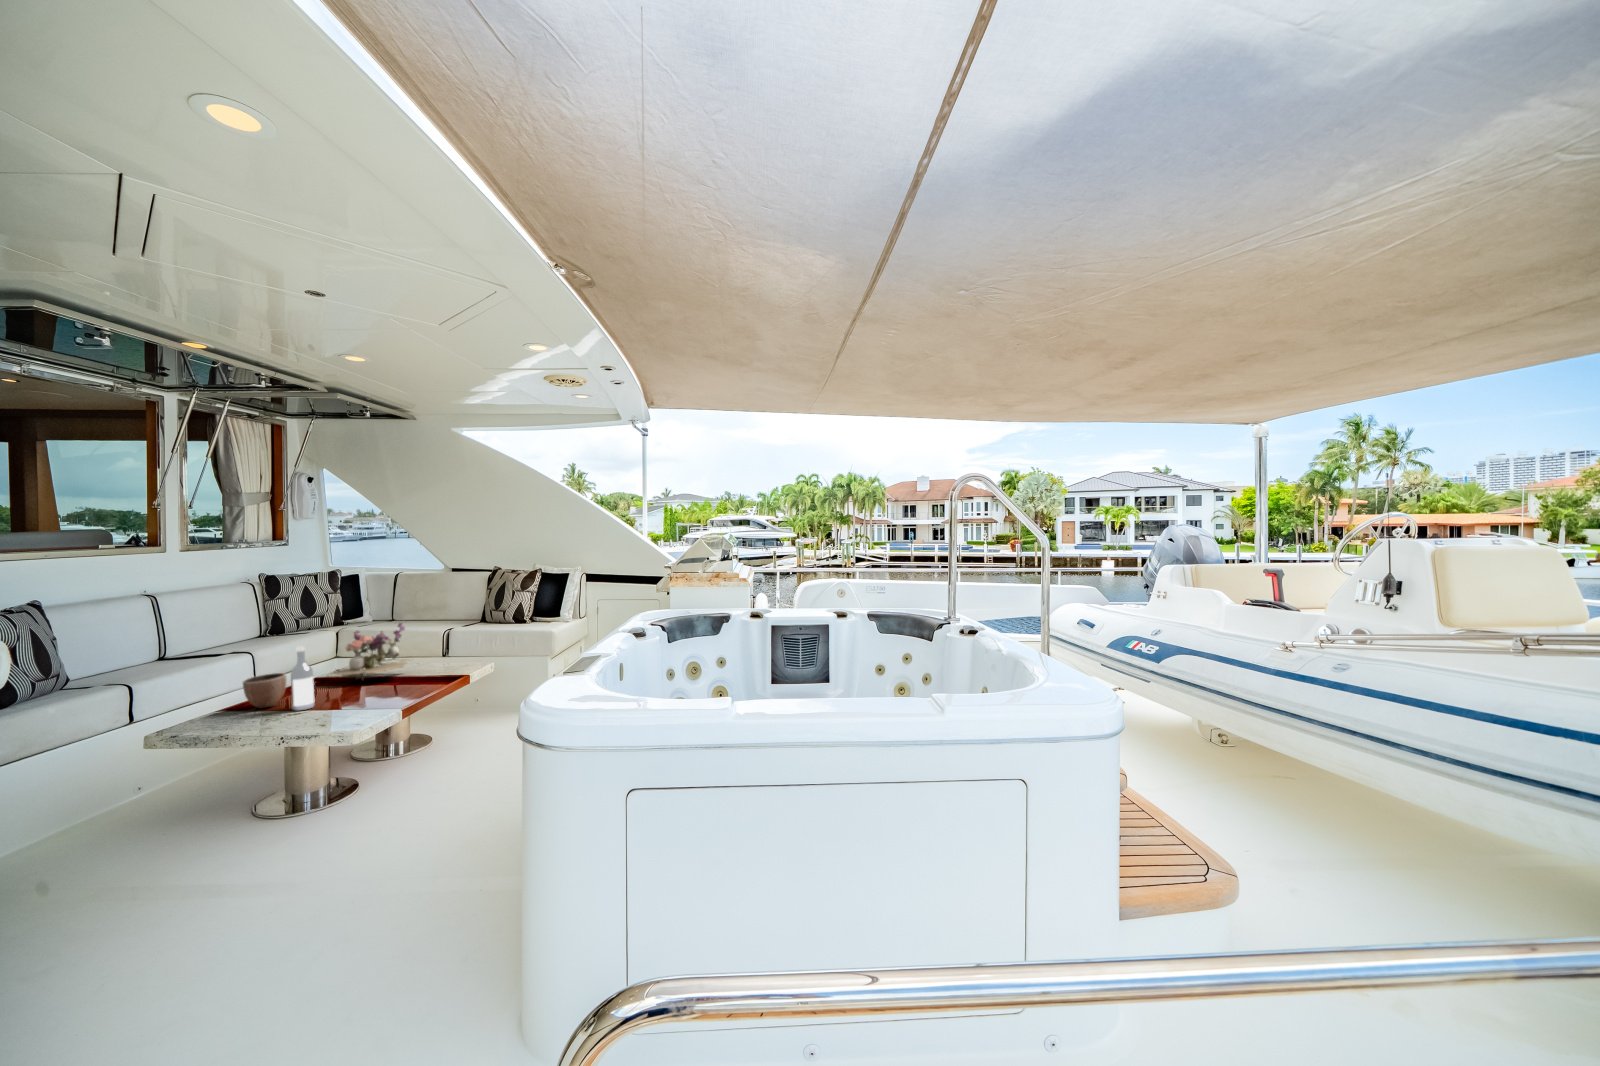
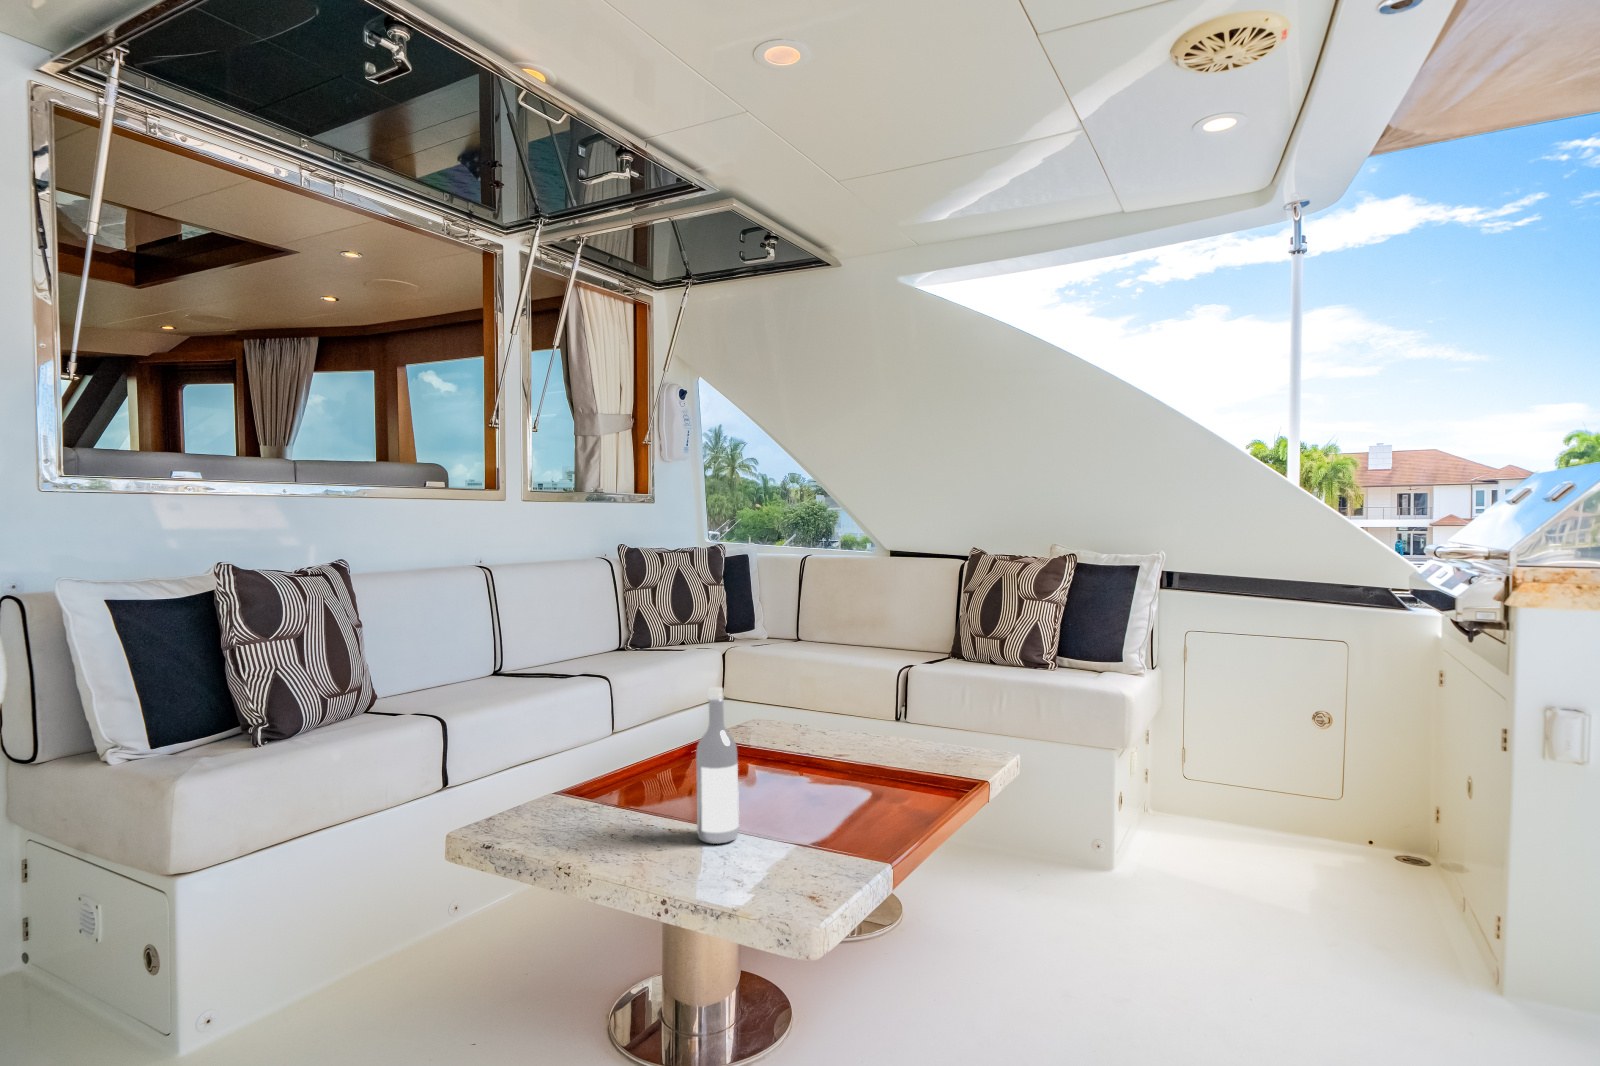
flower arrangement: present [333,623,411,679] -> none [745,644,890,768]
decorative bowl: present [243,673,286,708] -> none [608,738,683,818]

